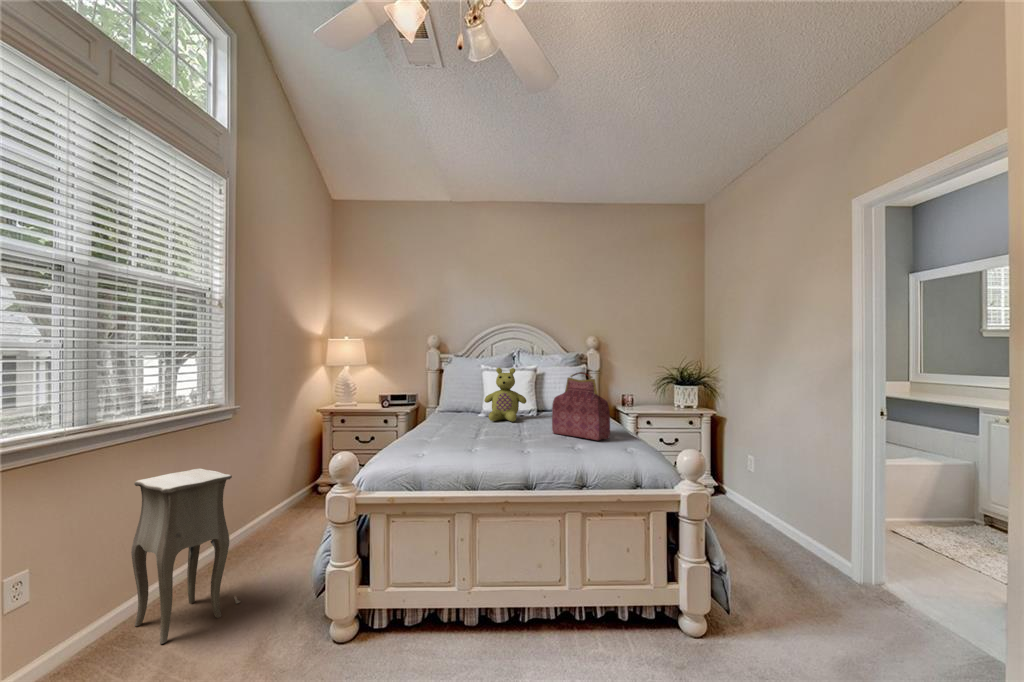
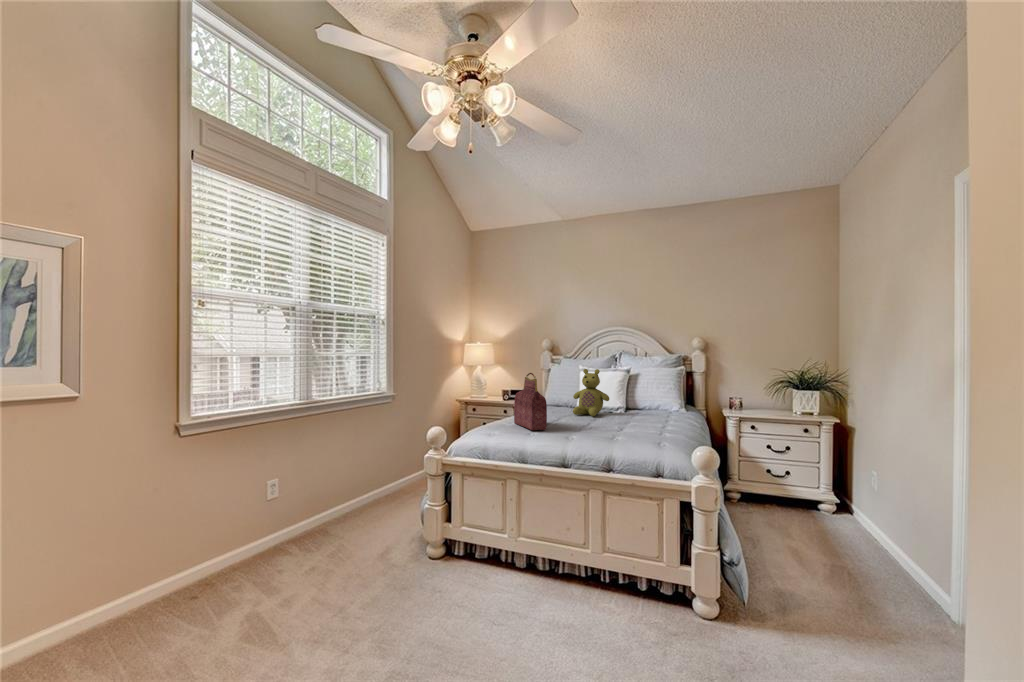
handbag: present [552,372,610,440] -> present [514,373,547,430]
side table: present [131,468,241,644] -> none [326,433,385,538]

